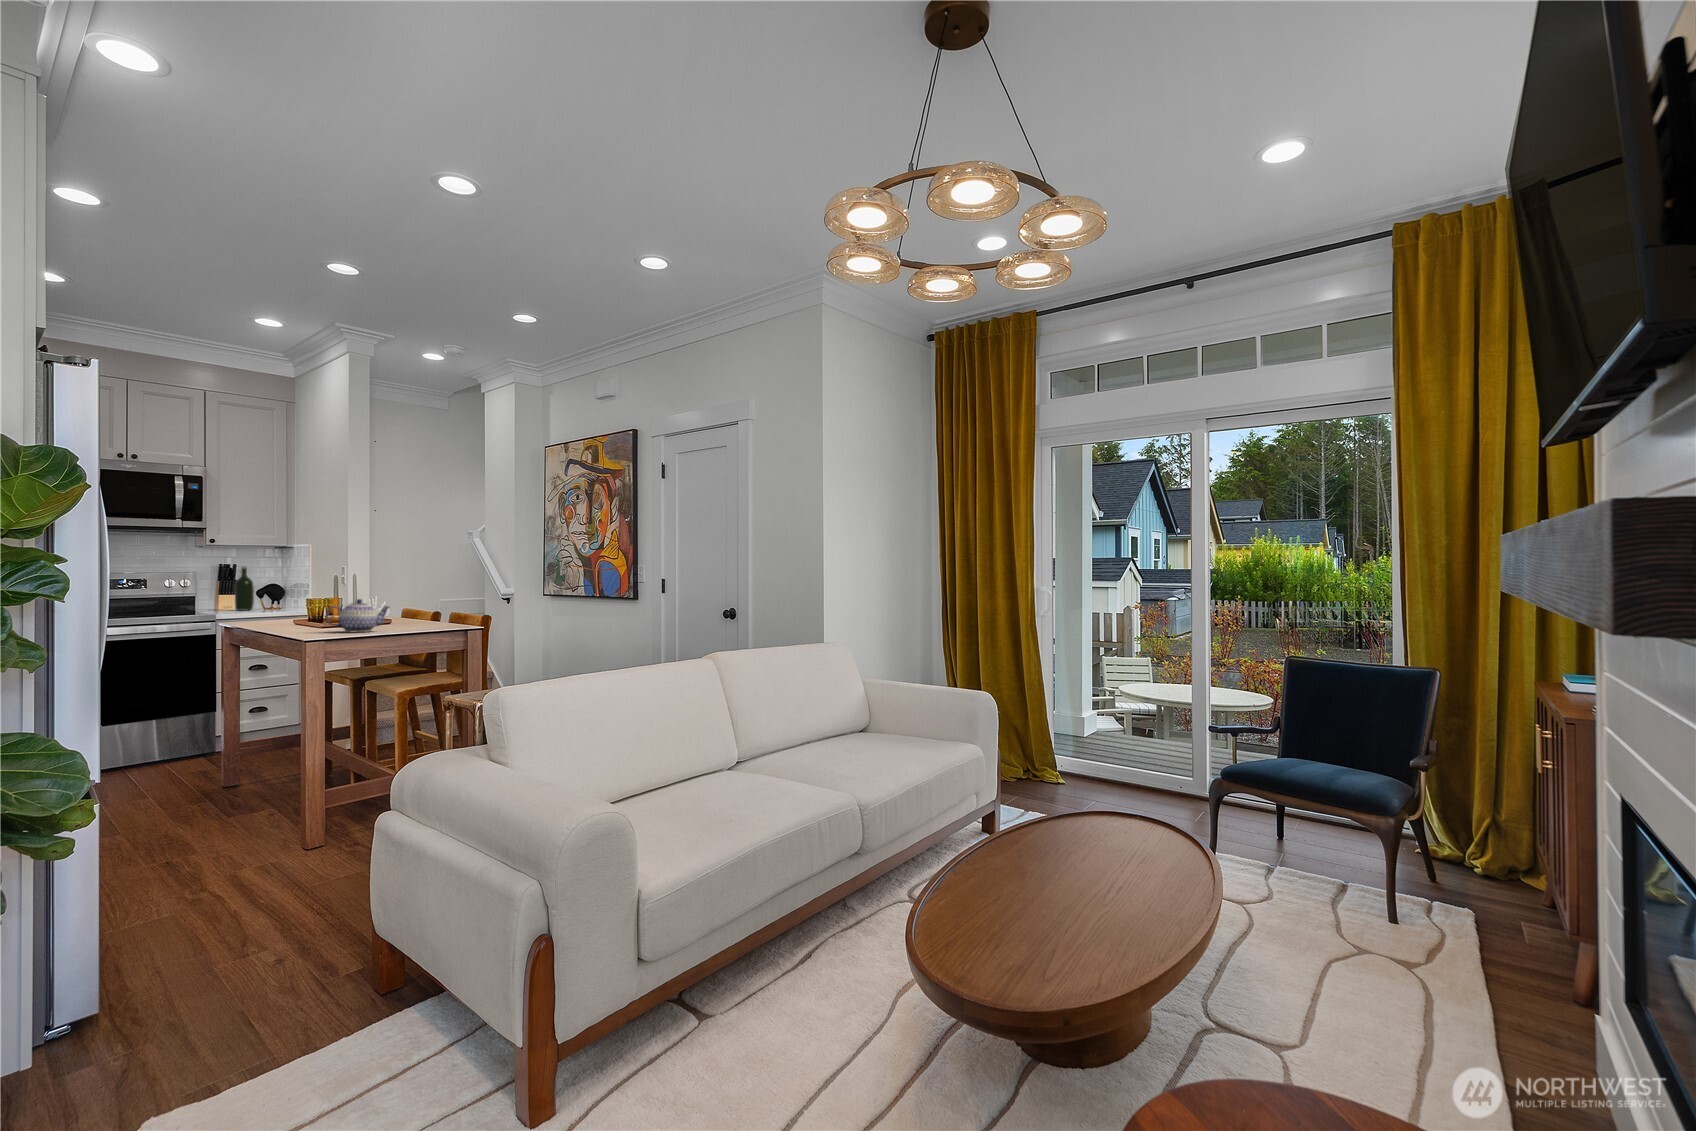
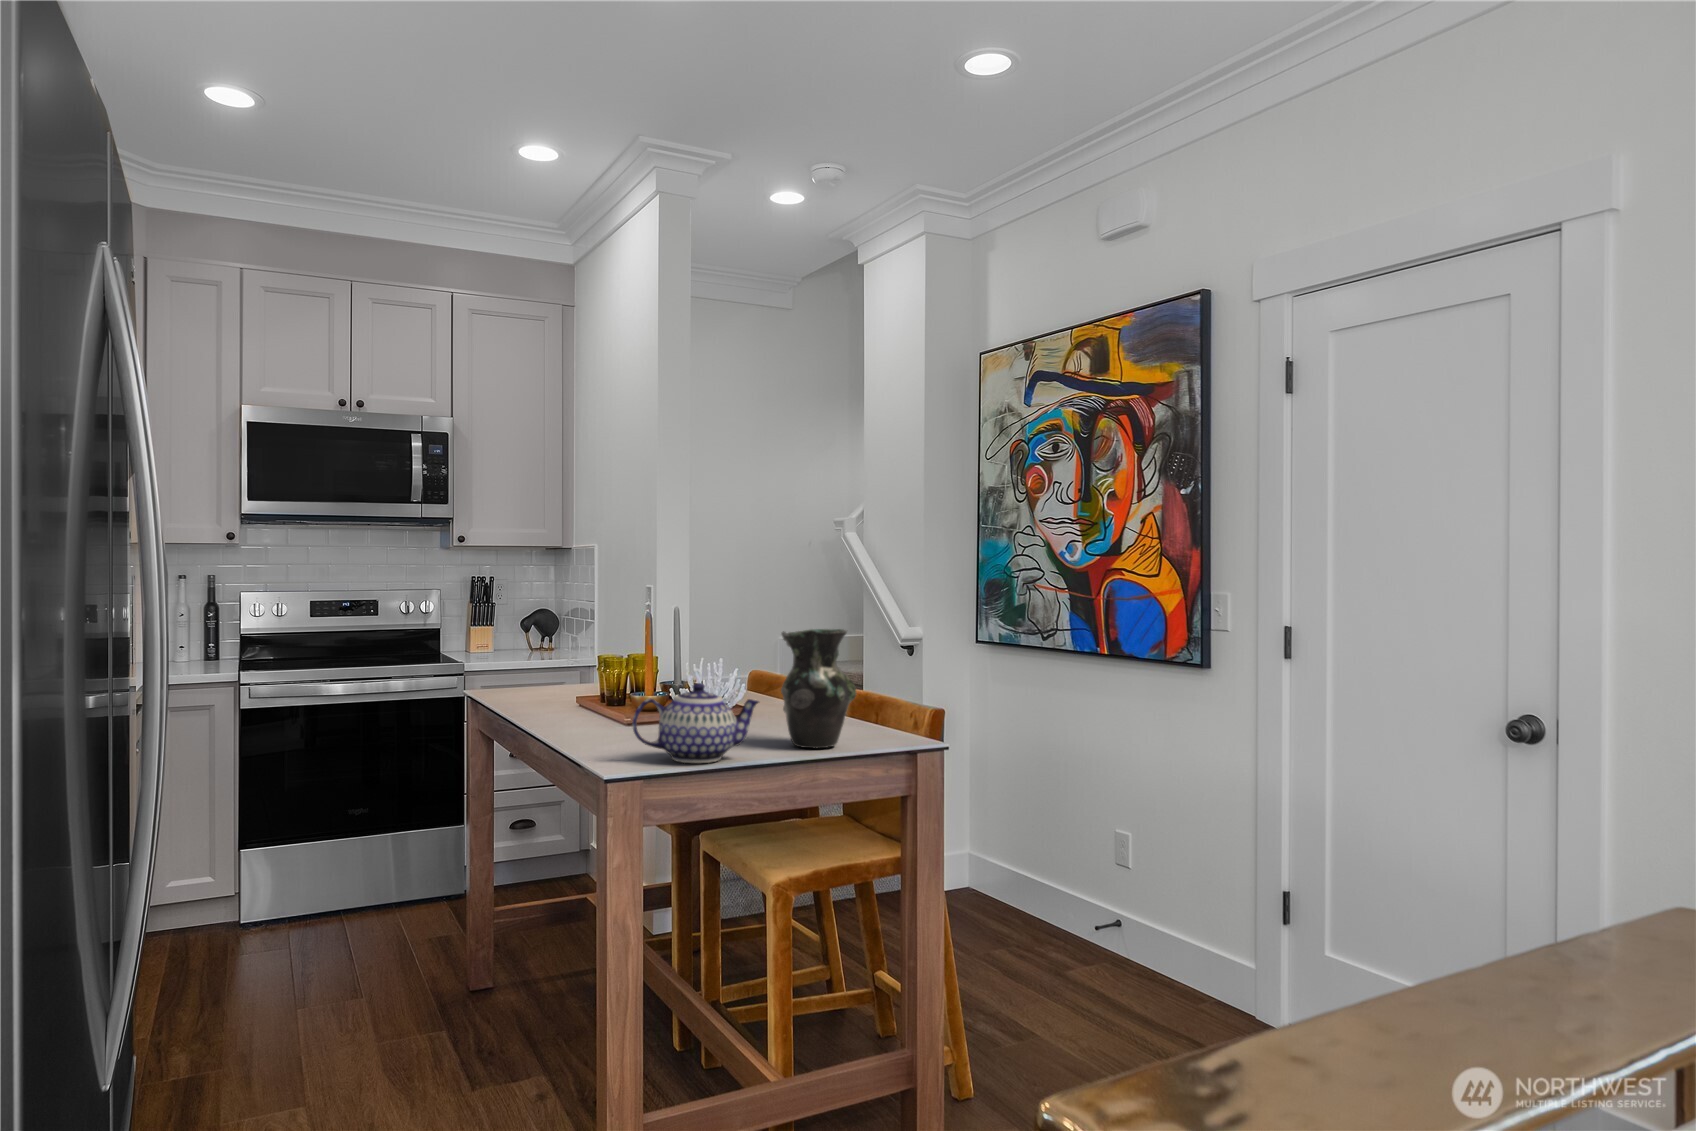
wine bottle: present [235,567,254,611] -> none [493,580,519,653]
vase: none [403,578,441,629] -> present [781,629,856,748]

